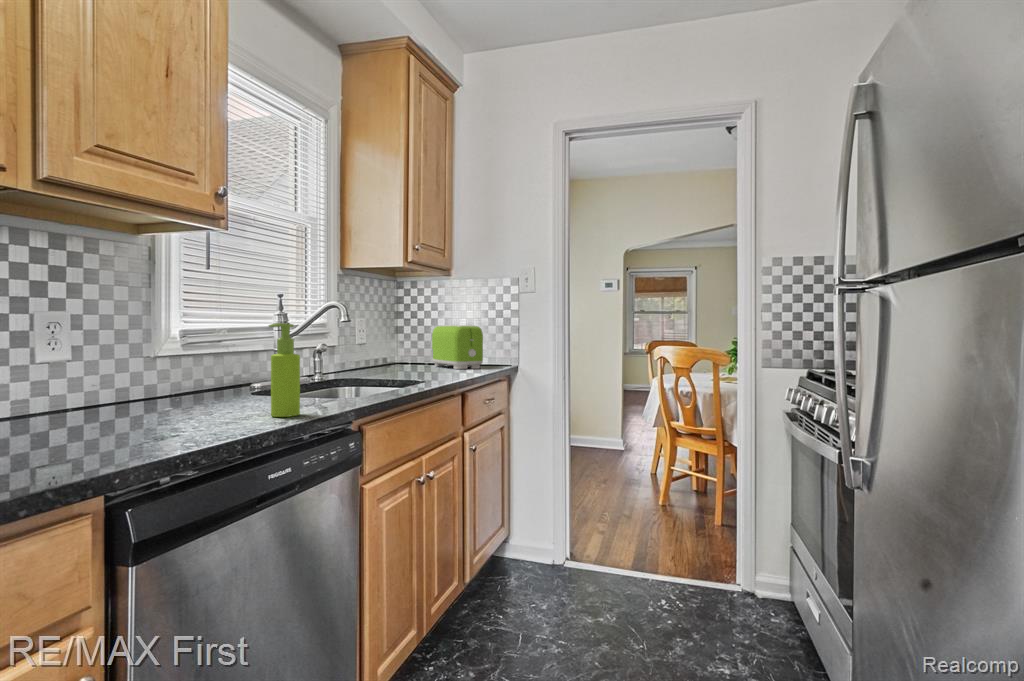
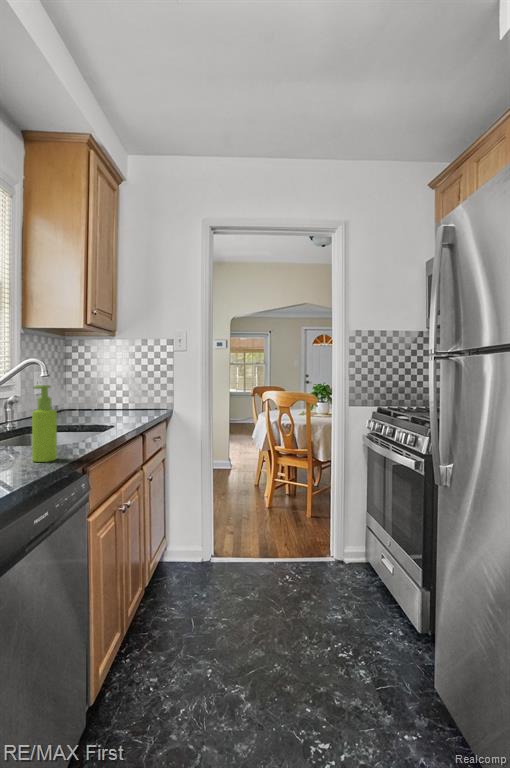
toaster: present [432,325,483,369] -> none [98,376,145,412]

